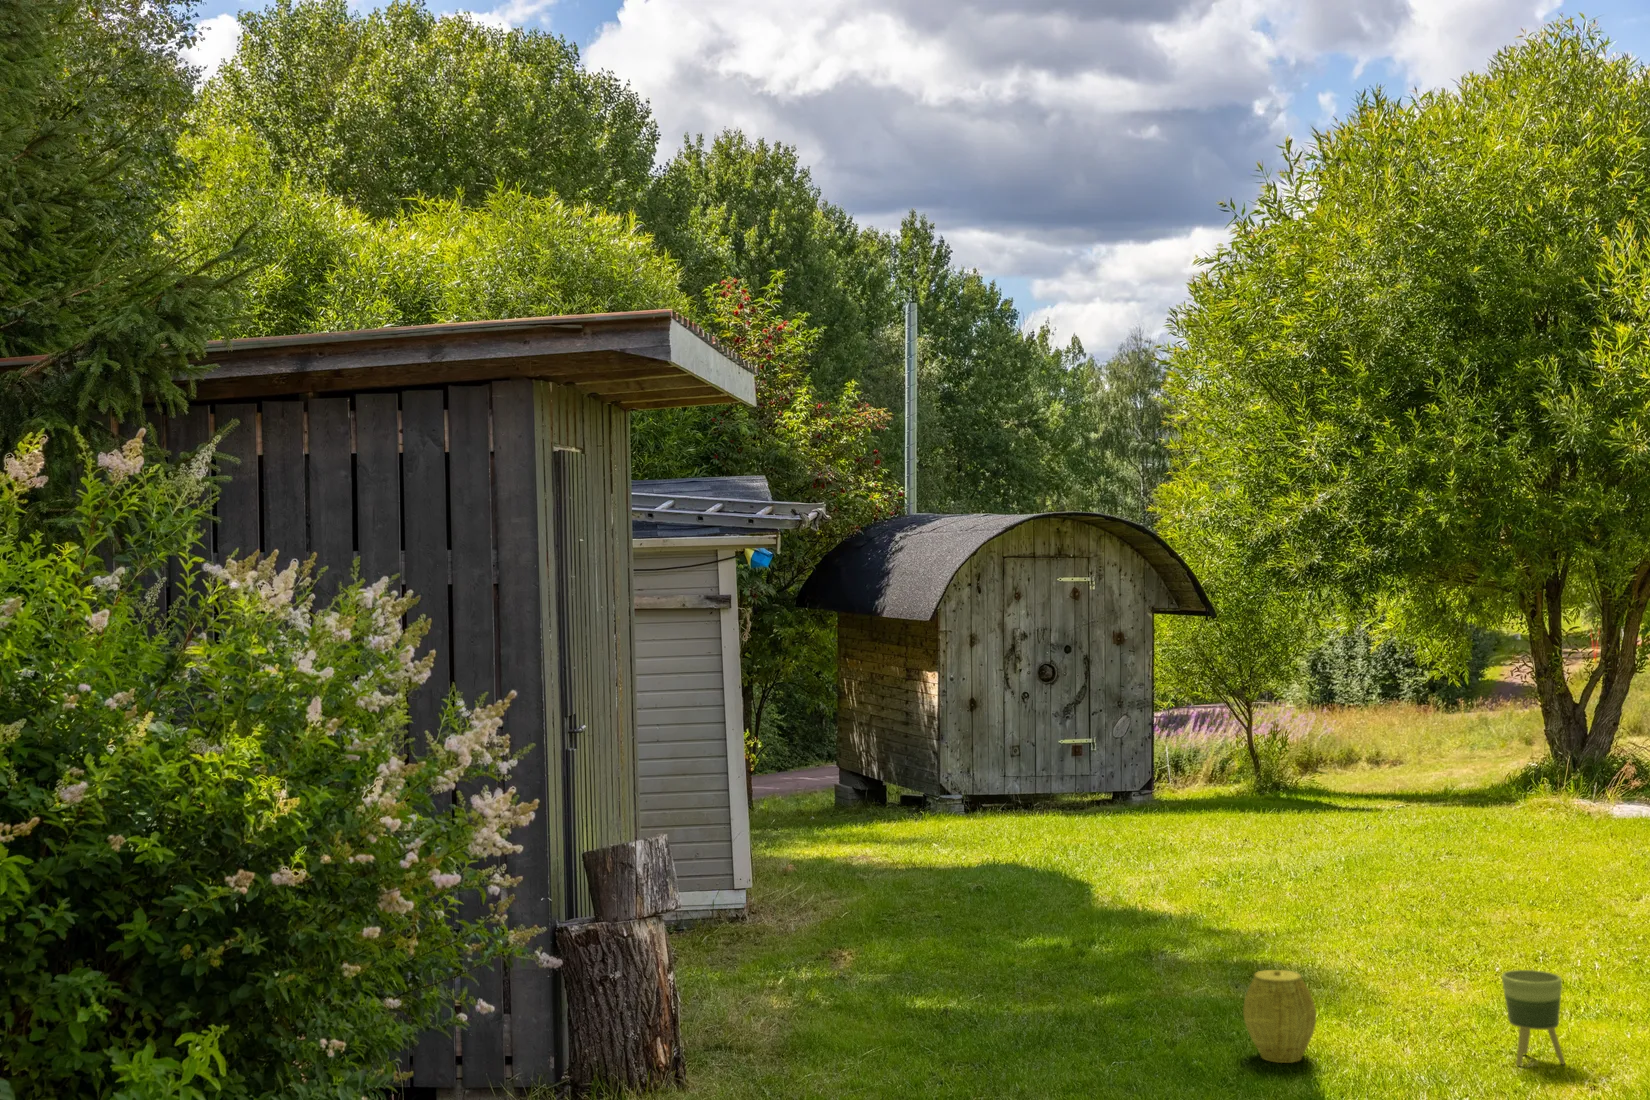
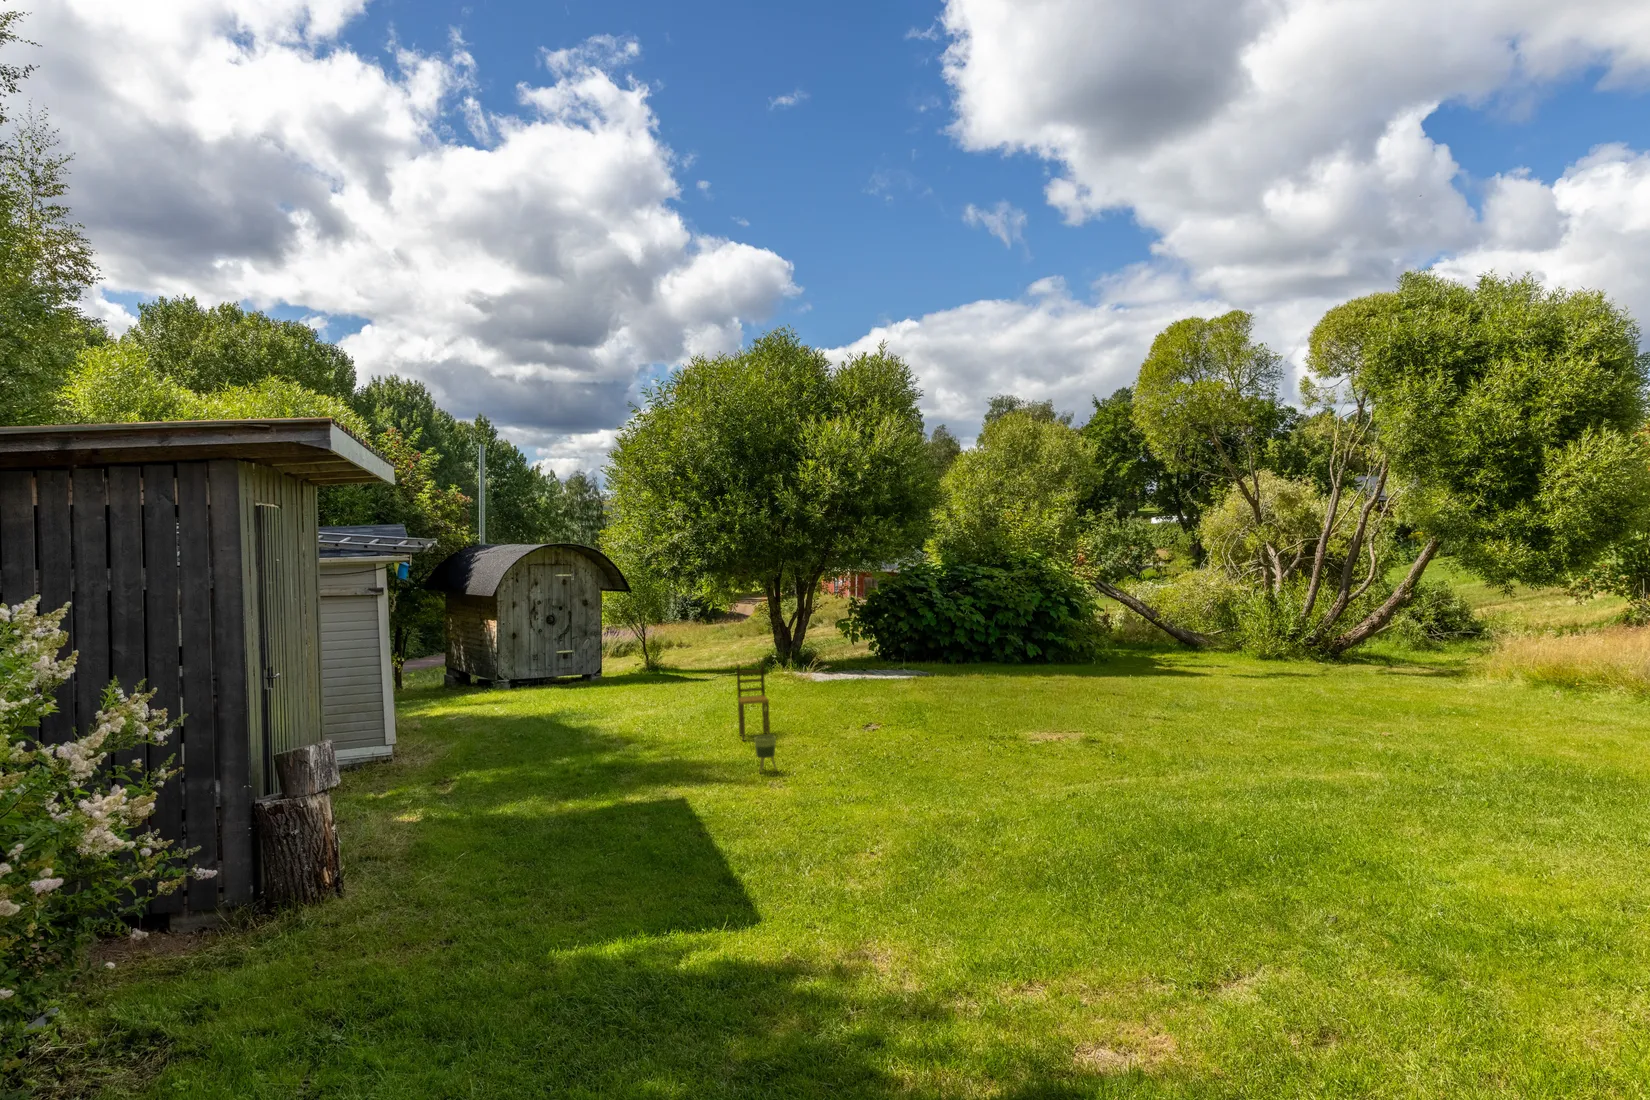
chair: none [1452,789,1541,976] -> present [737,663,770,741]
woven basket: present [1243,970,1316,1063] -> none [652,746,682,785]

